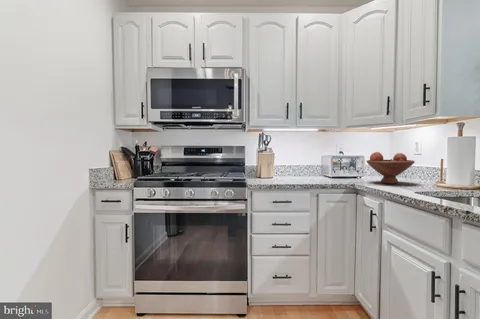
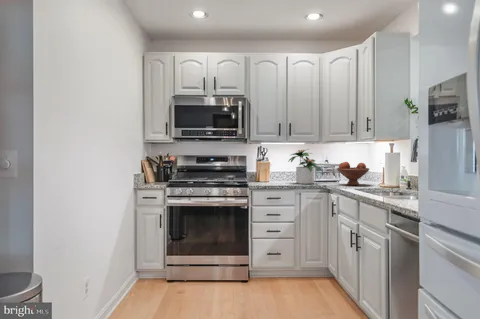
potted plant: none [298,135,341,182] -> present [289,149,319,184]

